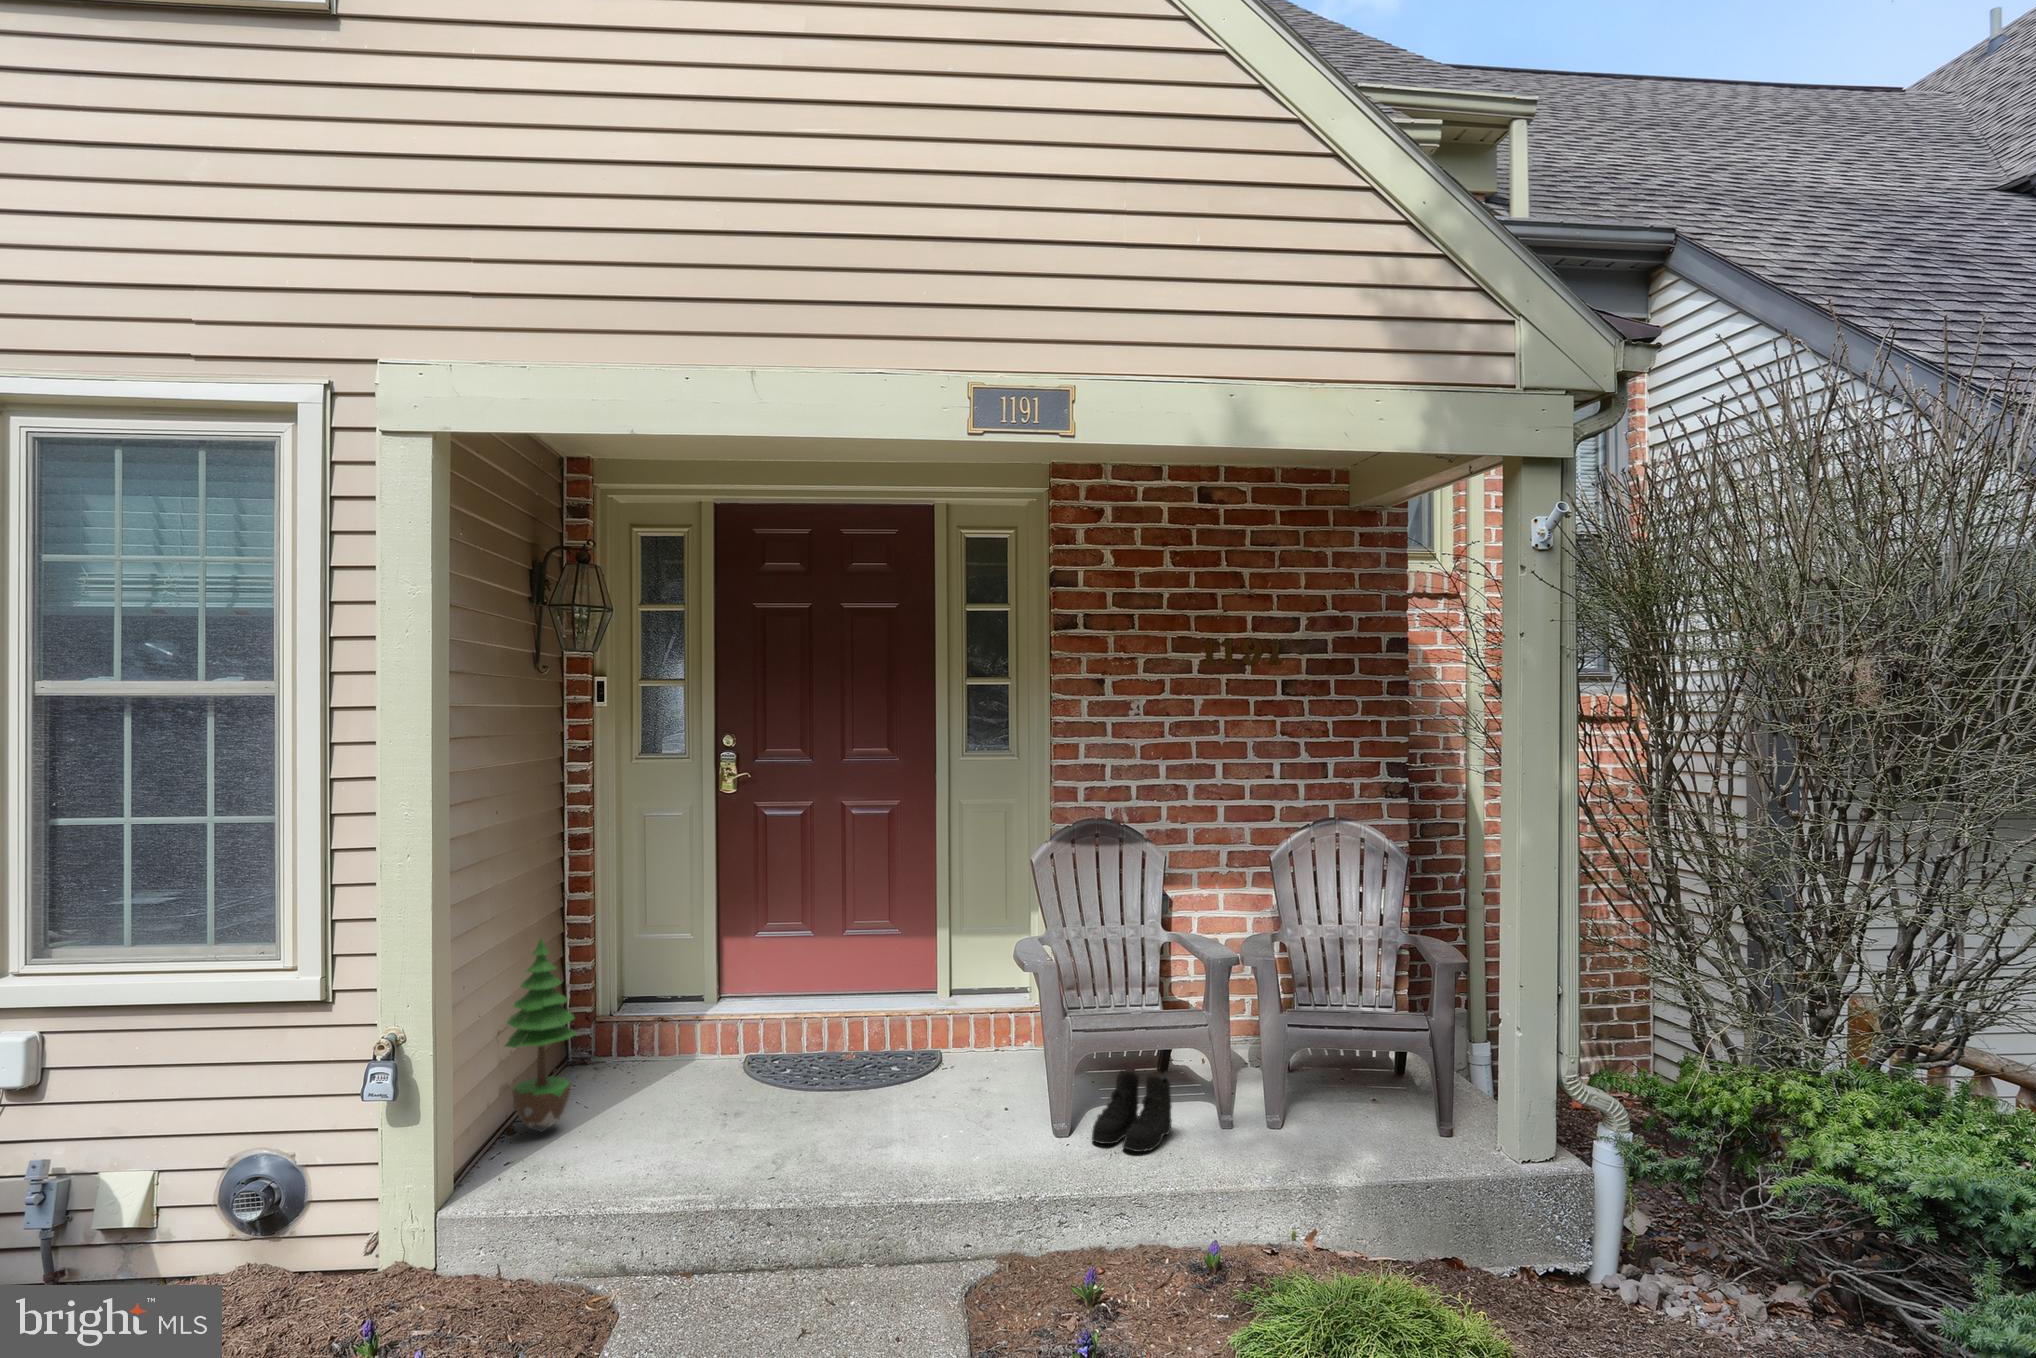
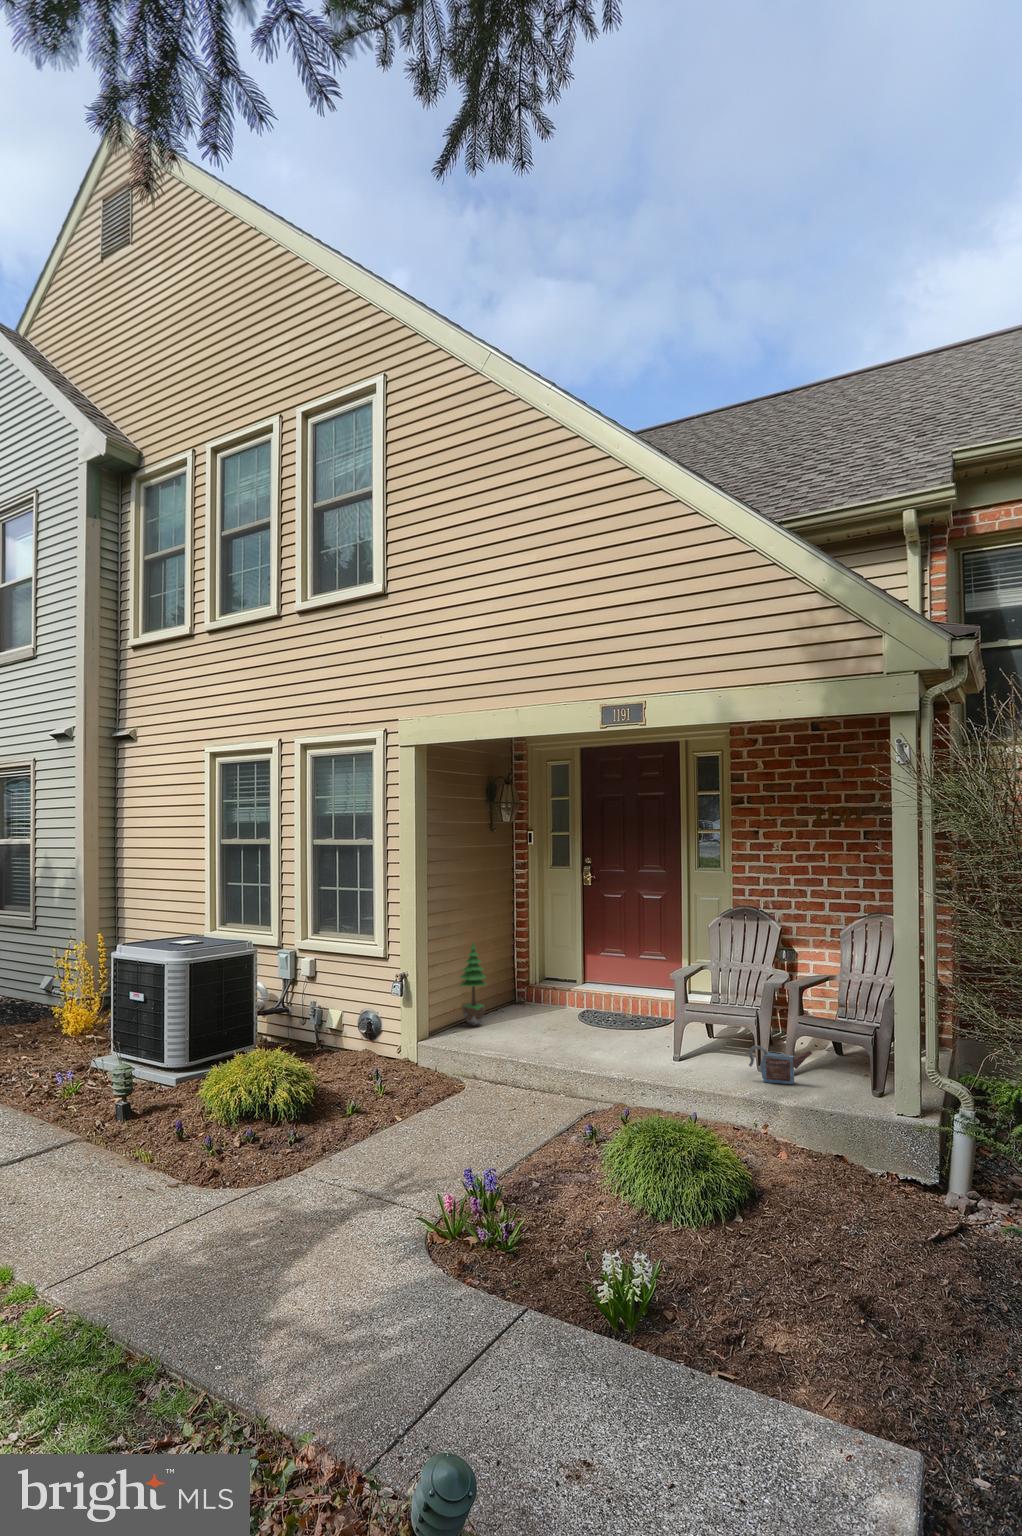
boots: present [1092,1070,1172,1152] -> none [683,1030,729,1068]
watering can: none [1260,1086,1368,1162] -> present [749,1046,812,1084]

